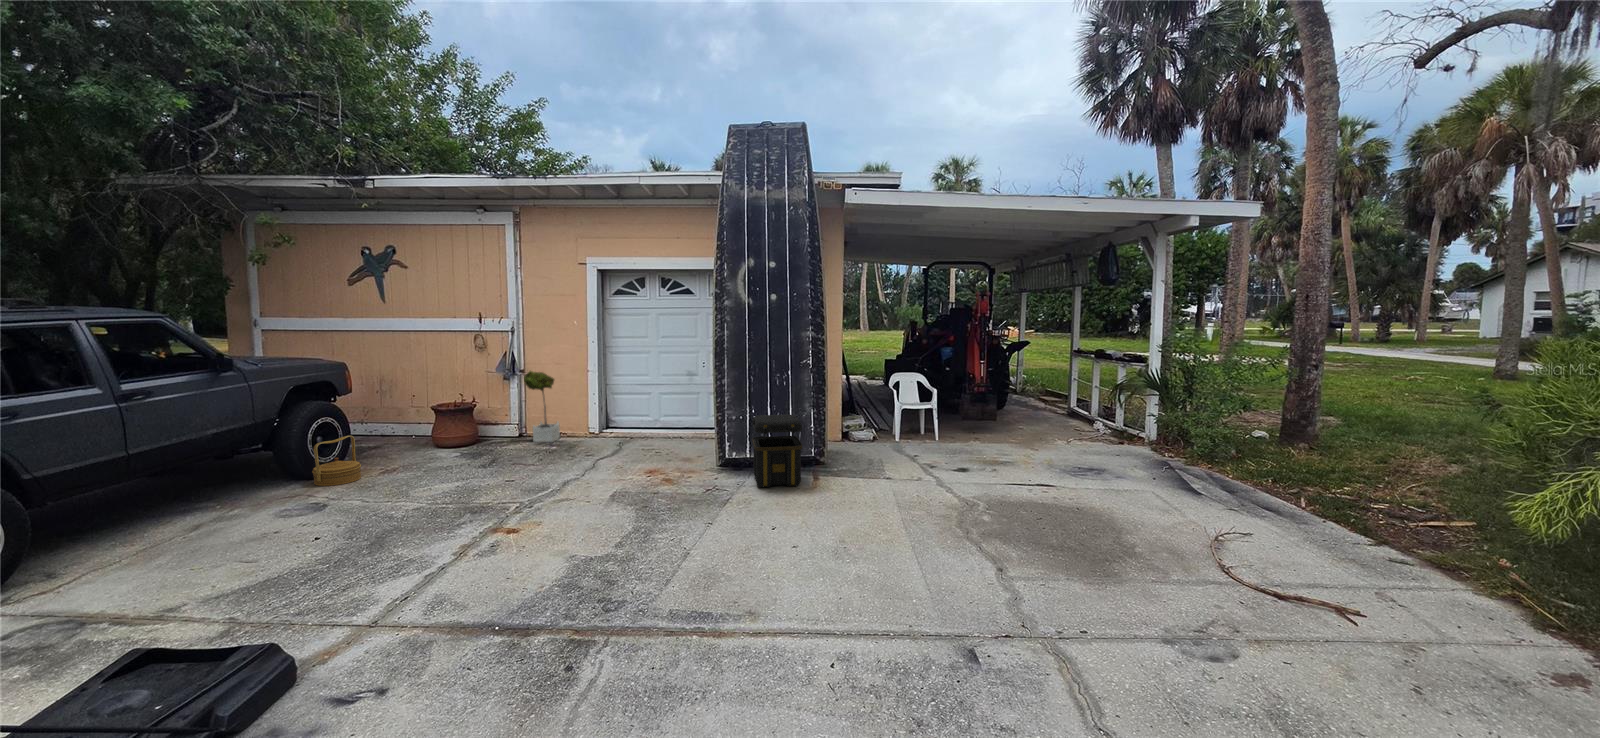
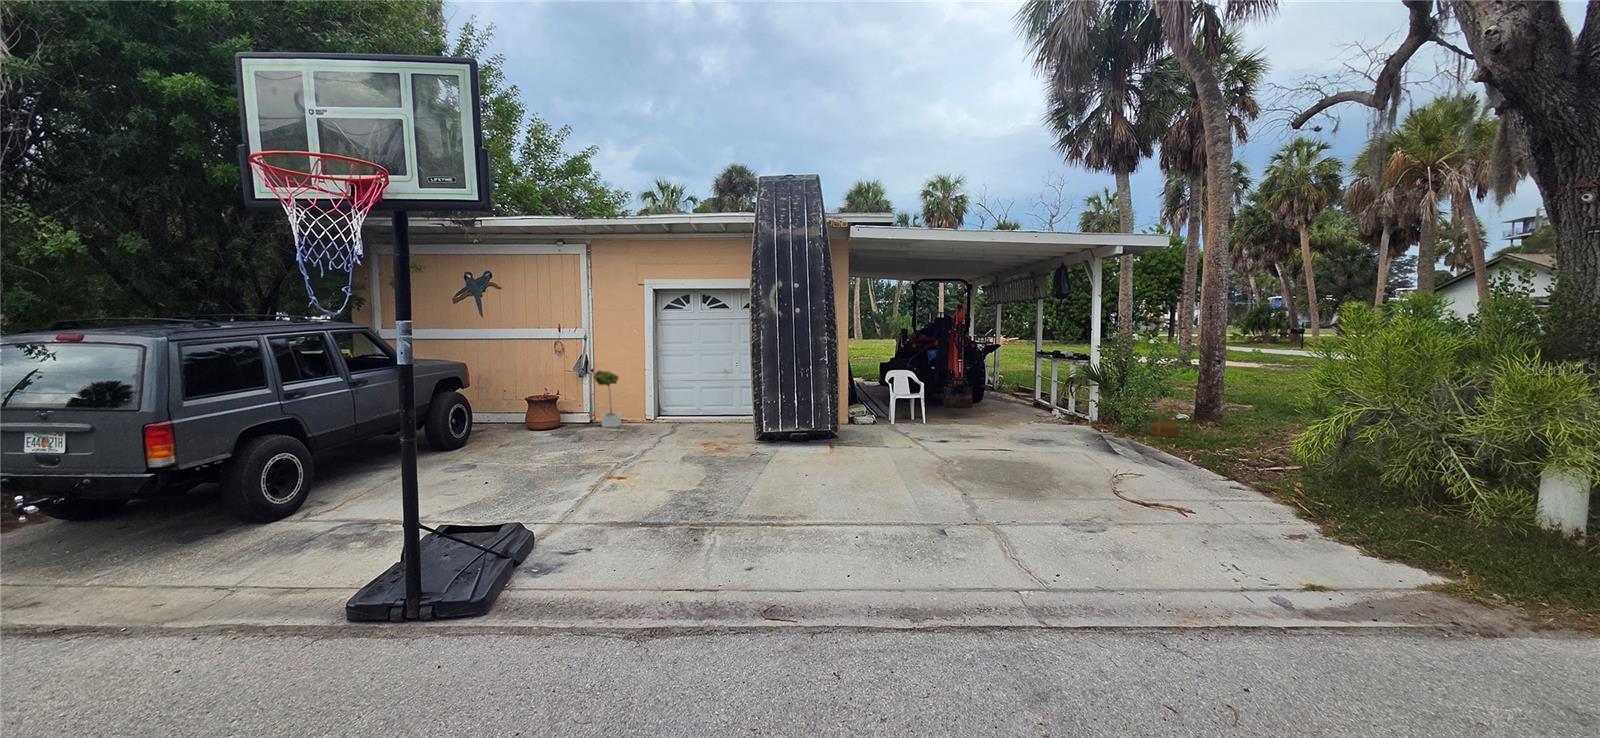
toolbox: present [752,415,802,487] -> none [784,399,822,453]
woven basket: present [312,436,361,486] -> present [1150,406,1180,437]

